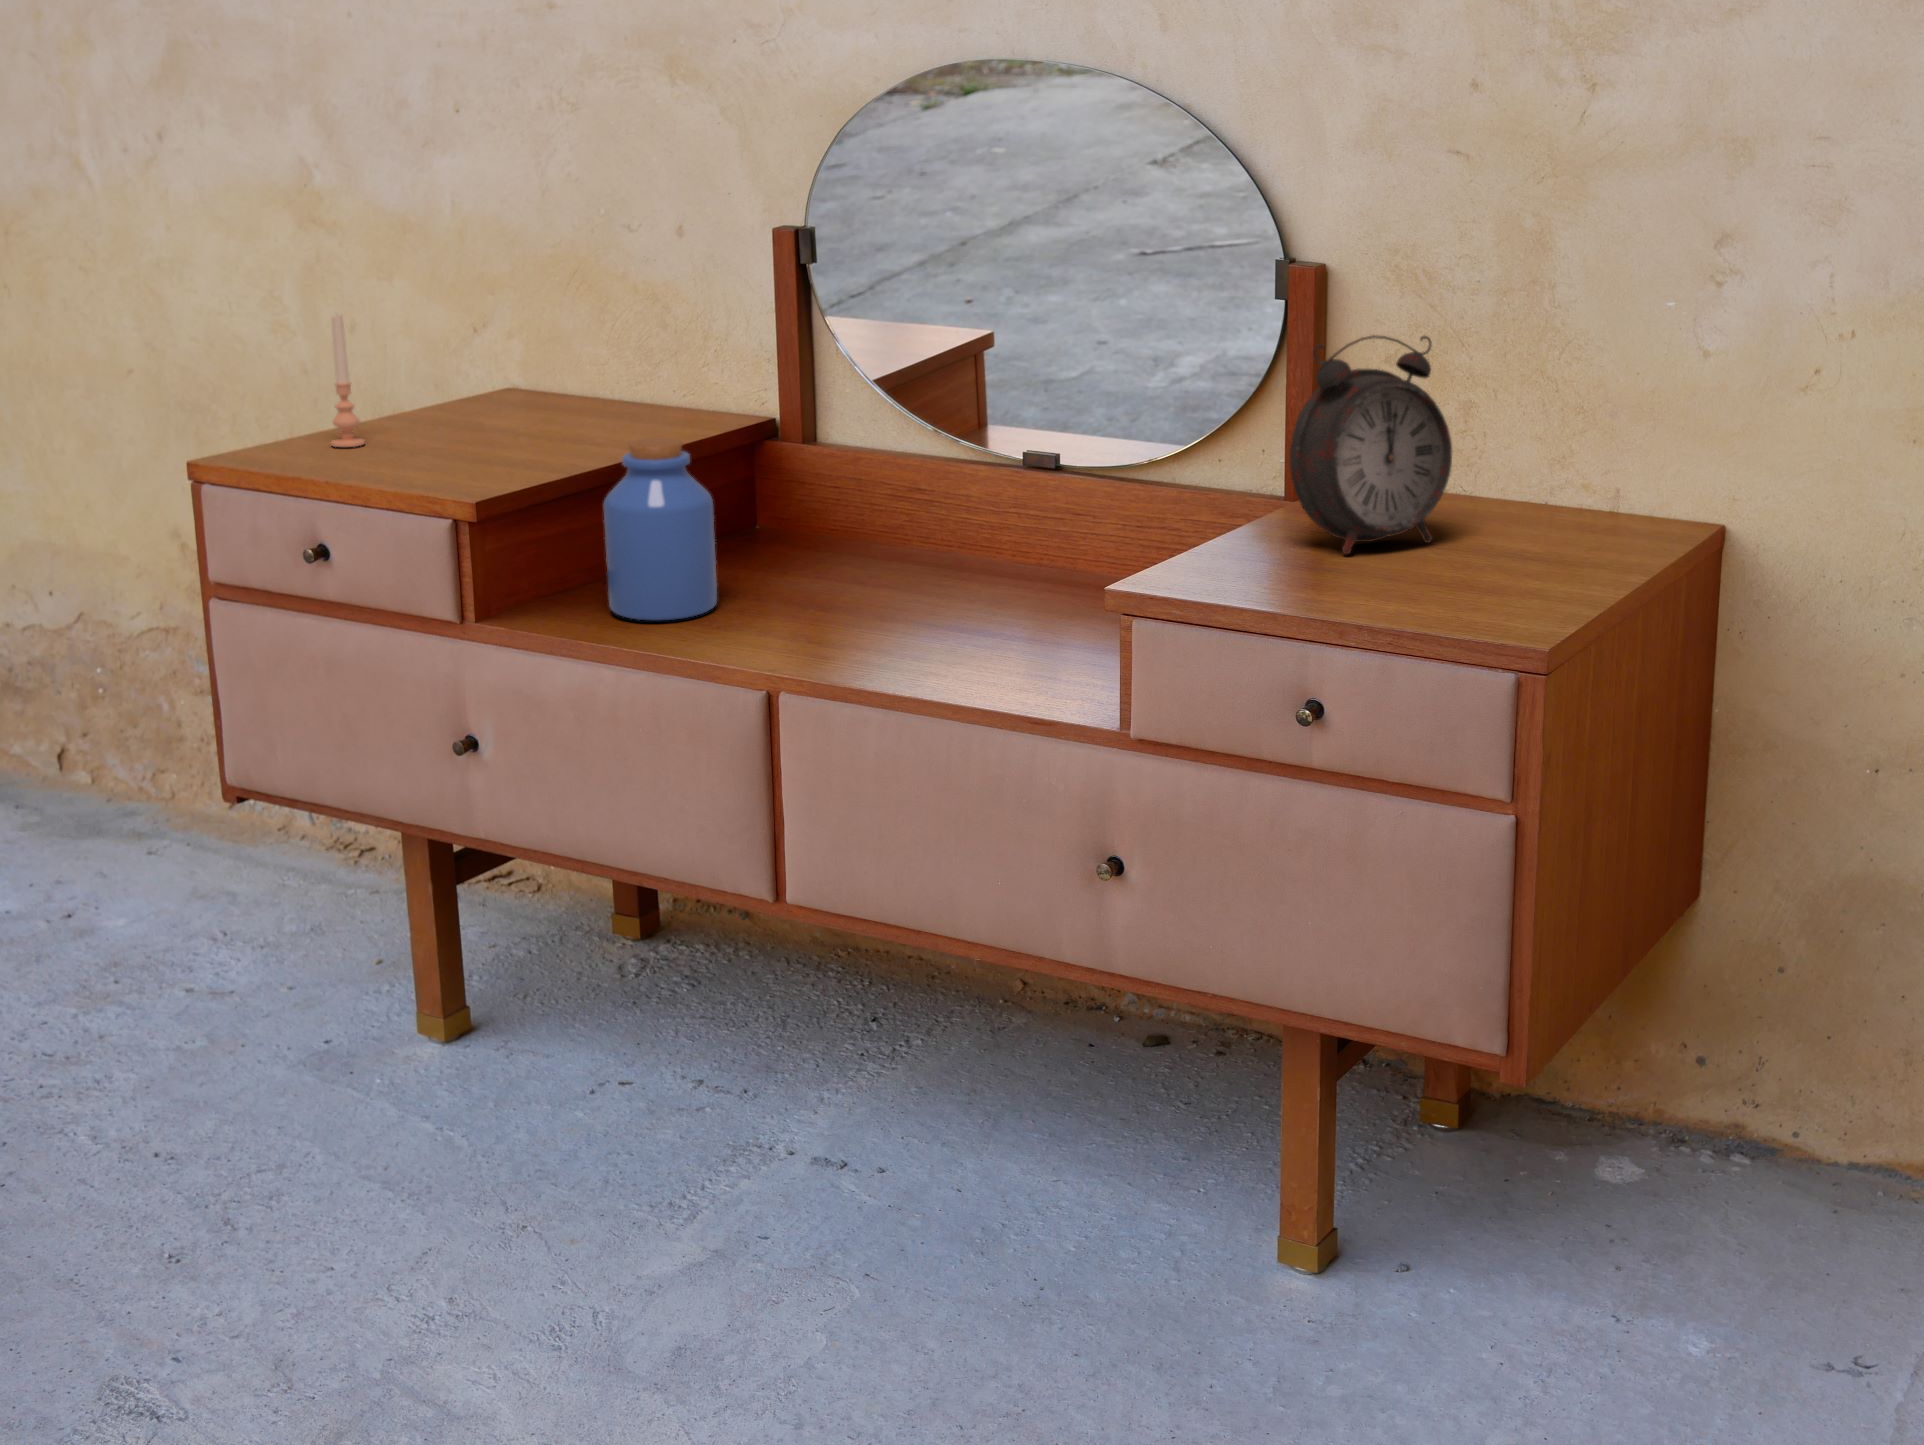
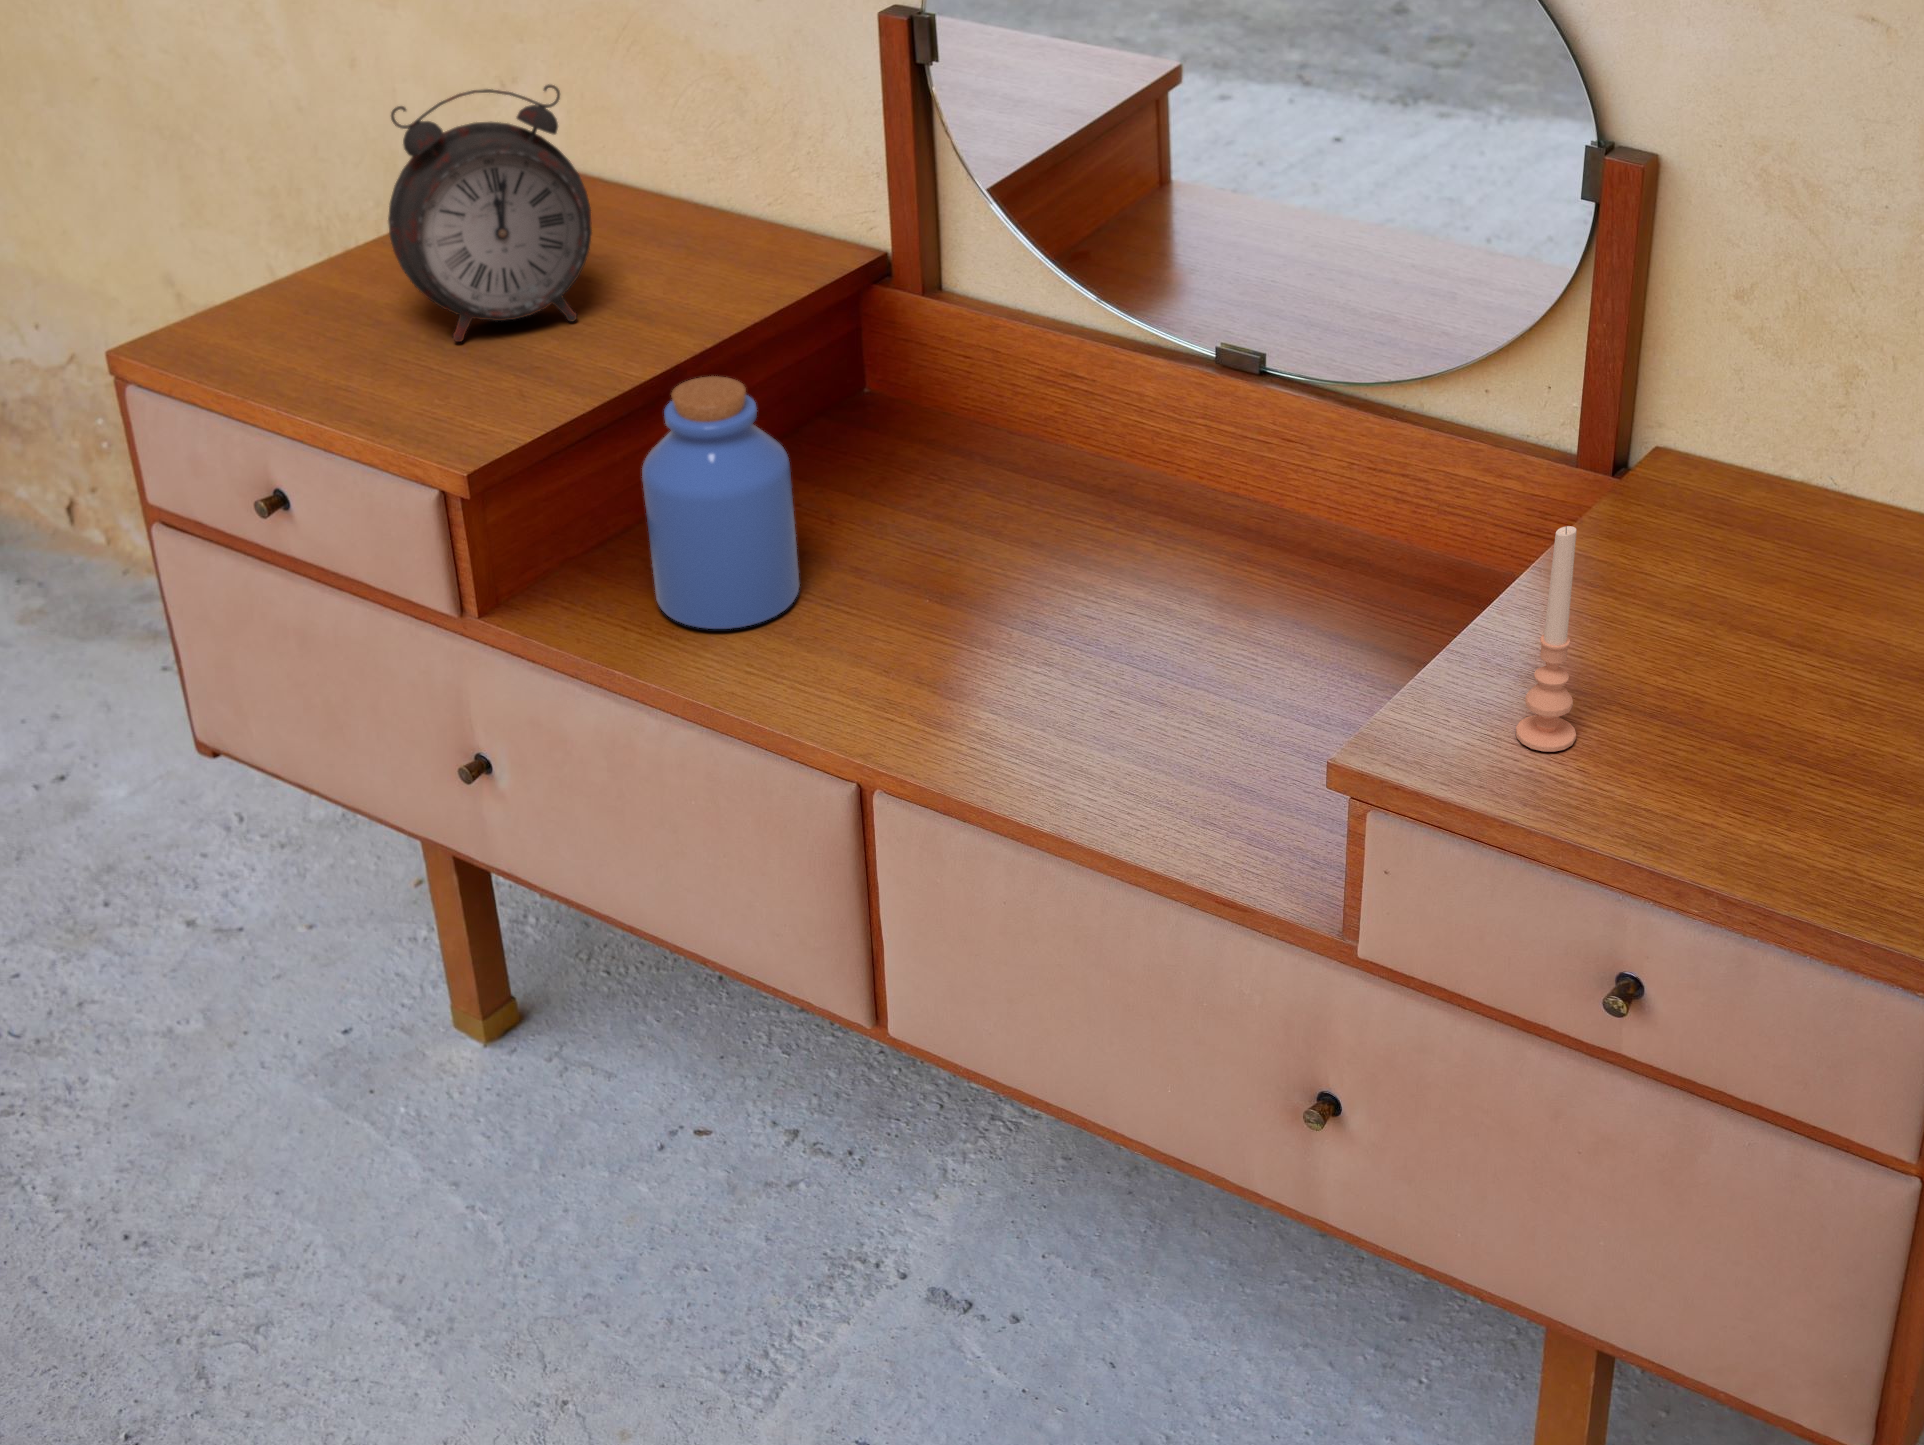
candle: present [331,315,365,447] -> present [1516,526,1577,752]
alarm clock: present [1290,335,1452,554] -> present [388,84,592,342]

